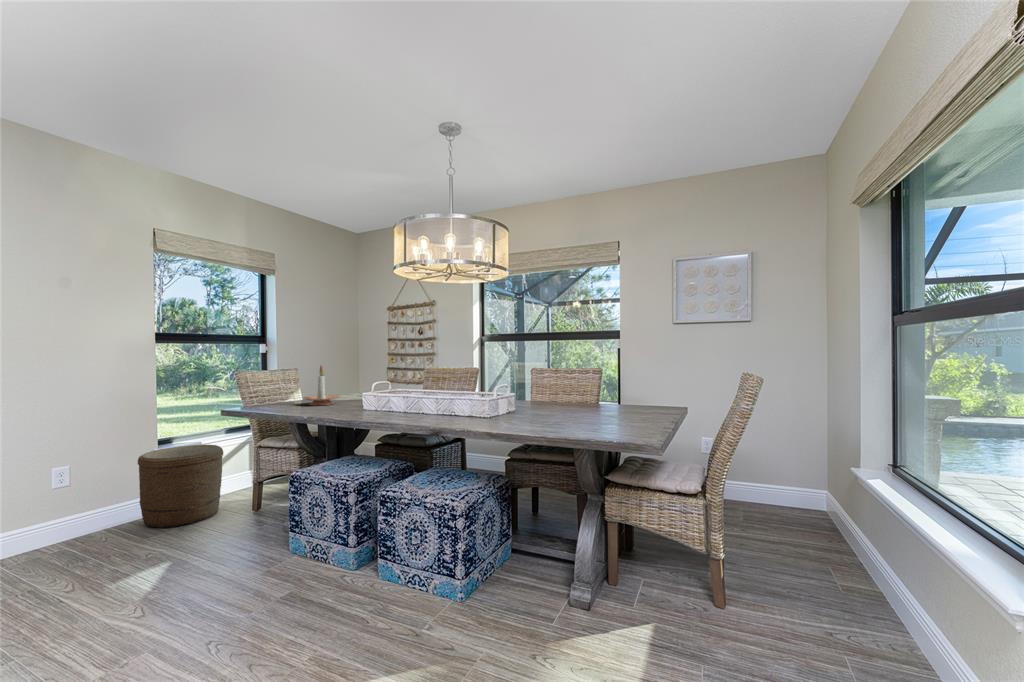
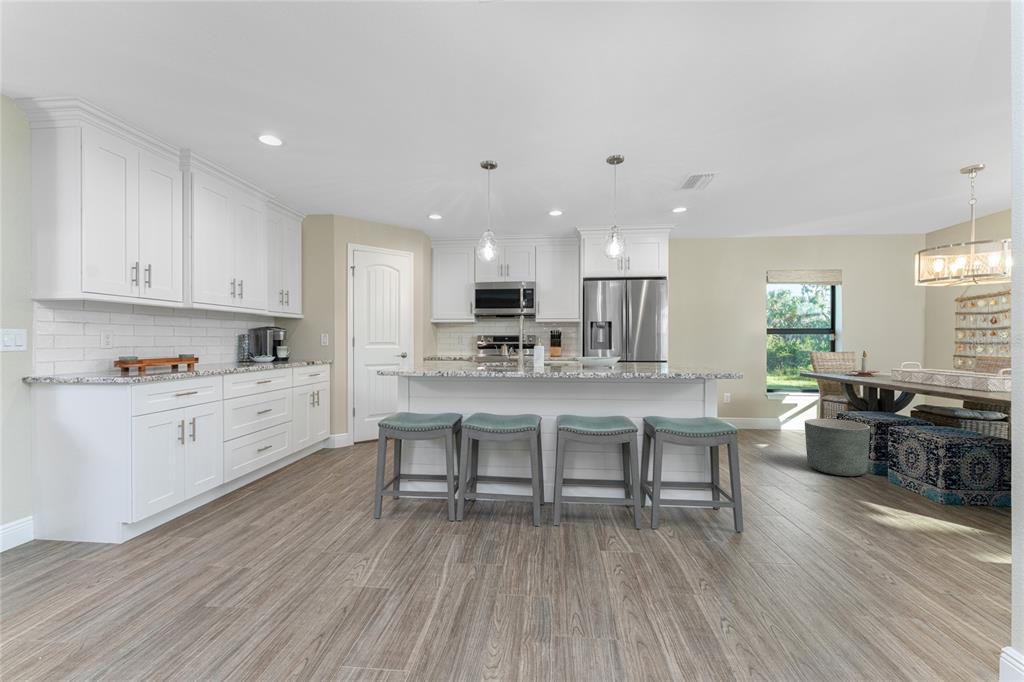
woven basket: present [138,445,223,528] -> none [758,393,803,434]
planter: none [243,490,354,616] -> present [805,419,870,476]

